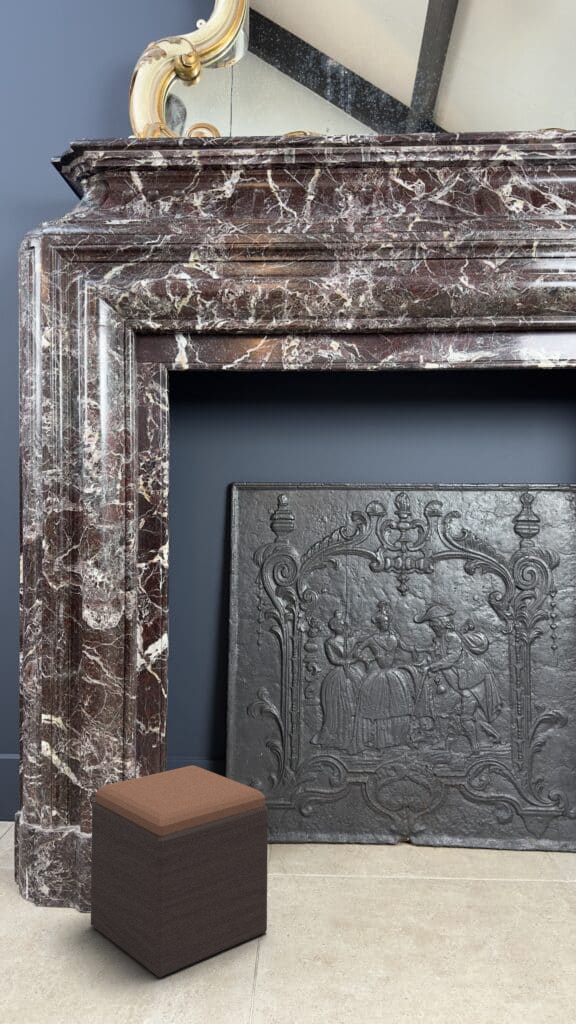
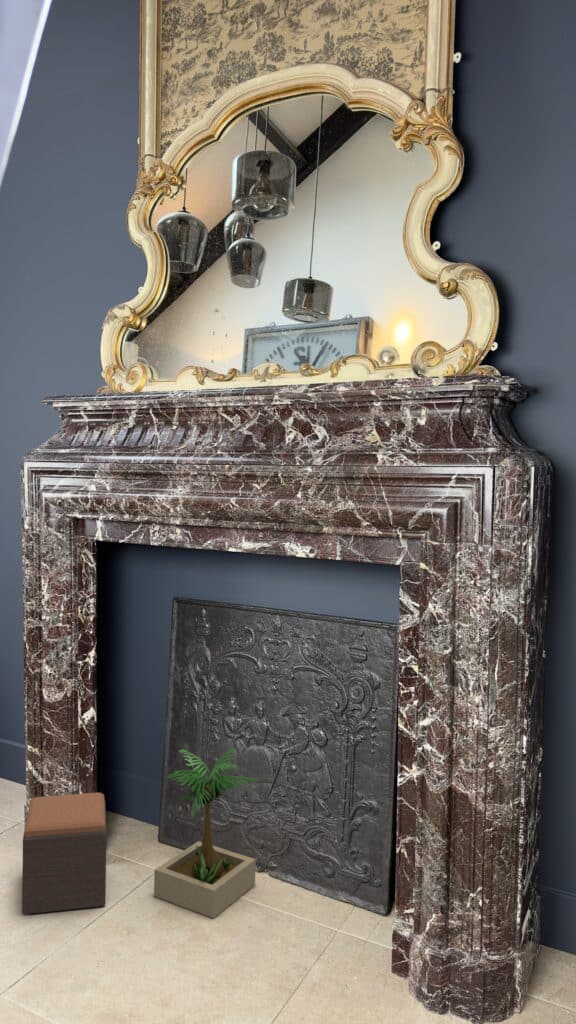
potted plant: none [305,669,456,905] -> present [154,748,258,918]

